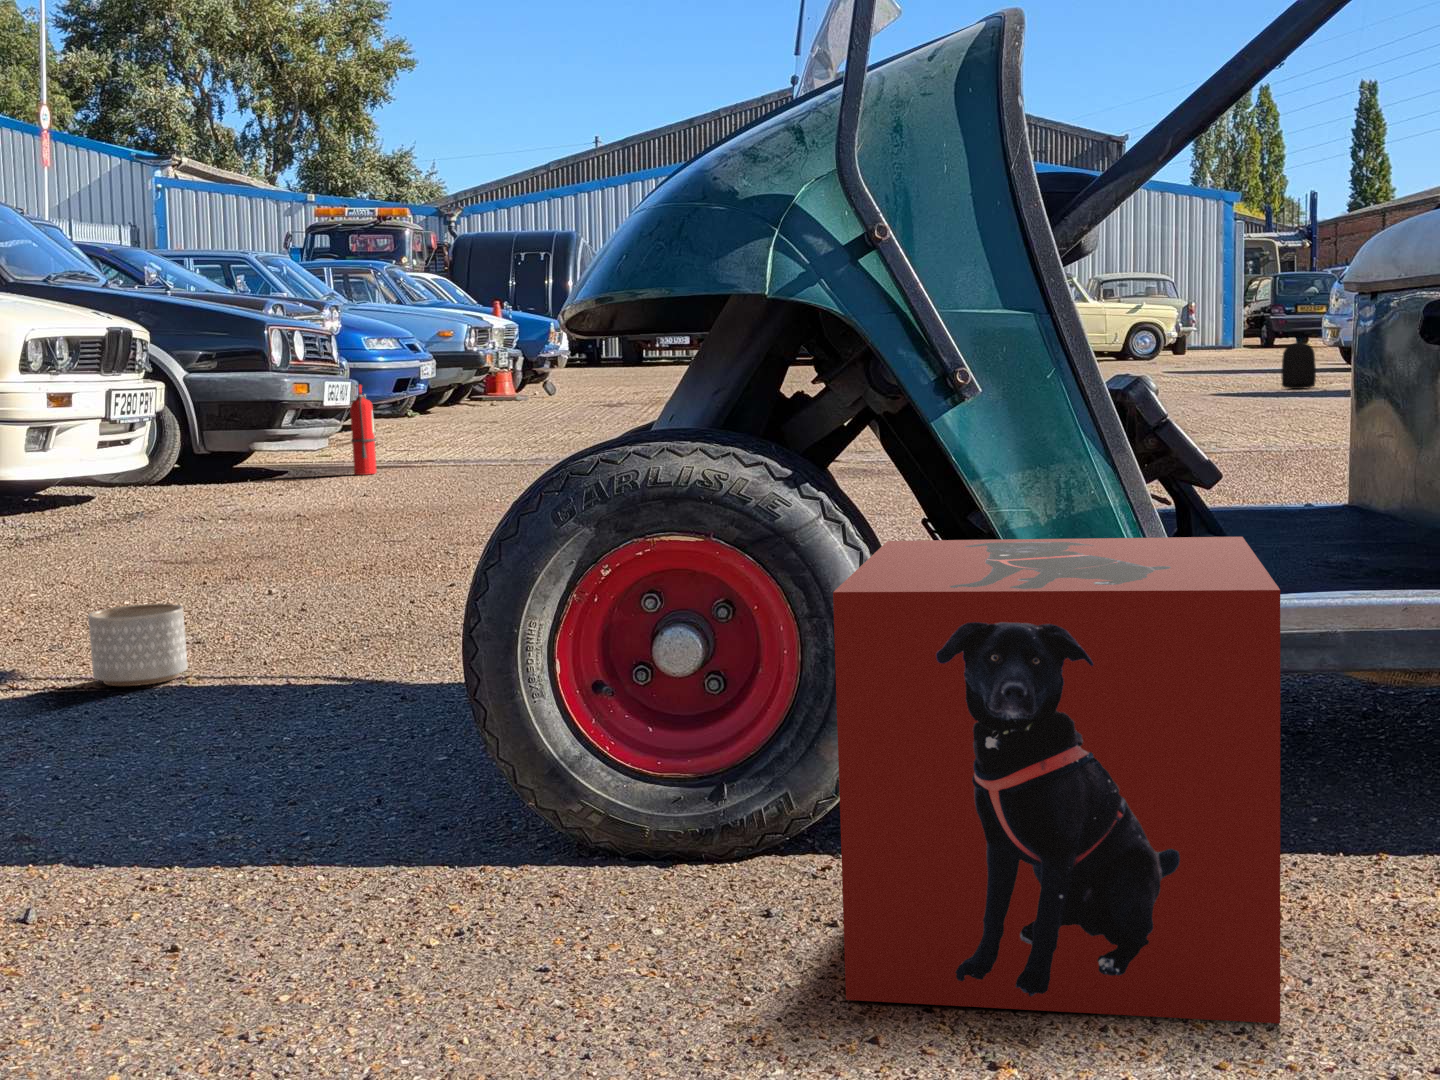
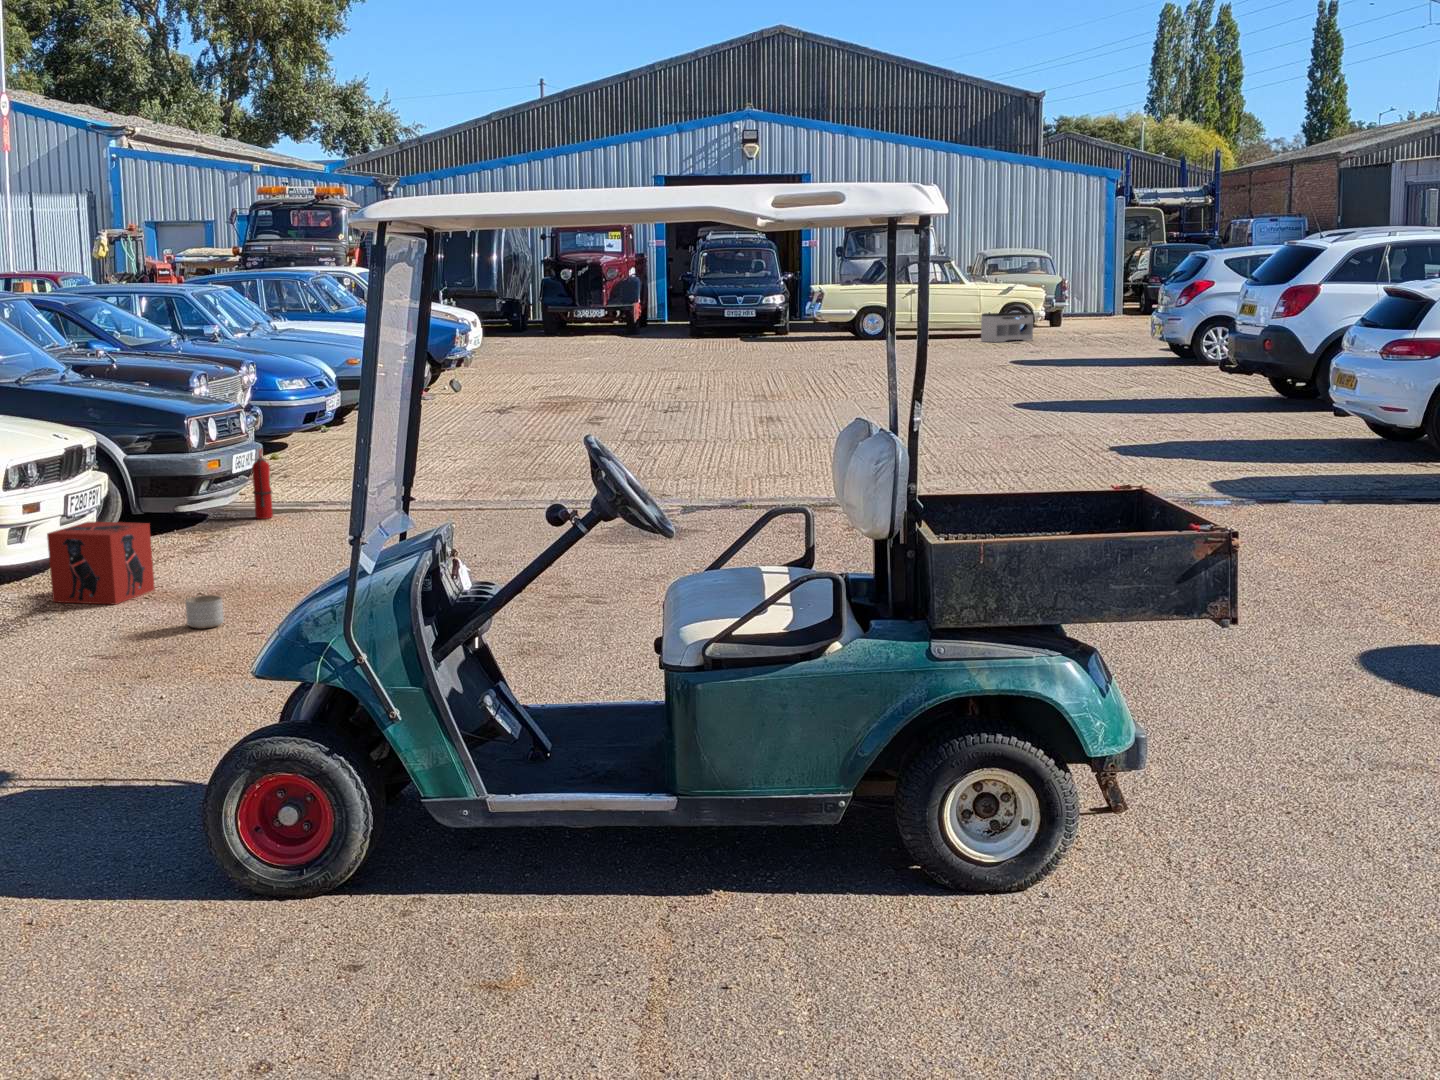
bench: none [1106,332,1164,365] -> present [981,312,1033,342]
backpack: present [1282,339,1316,389] -> none [1052,374,1081,418]
storage box: present [833,537,1280,1024] -> present [47,522,155,605]
planter: present [88,604,188,686] -> present [186,595,224,629]

